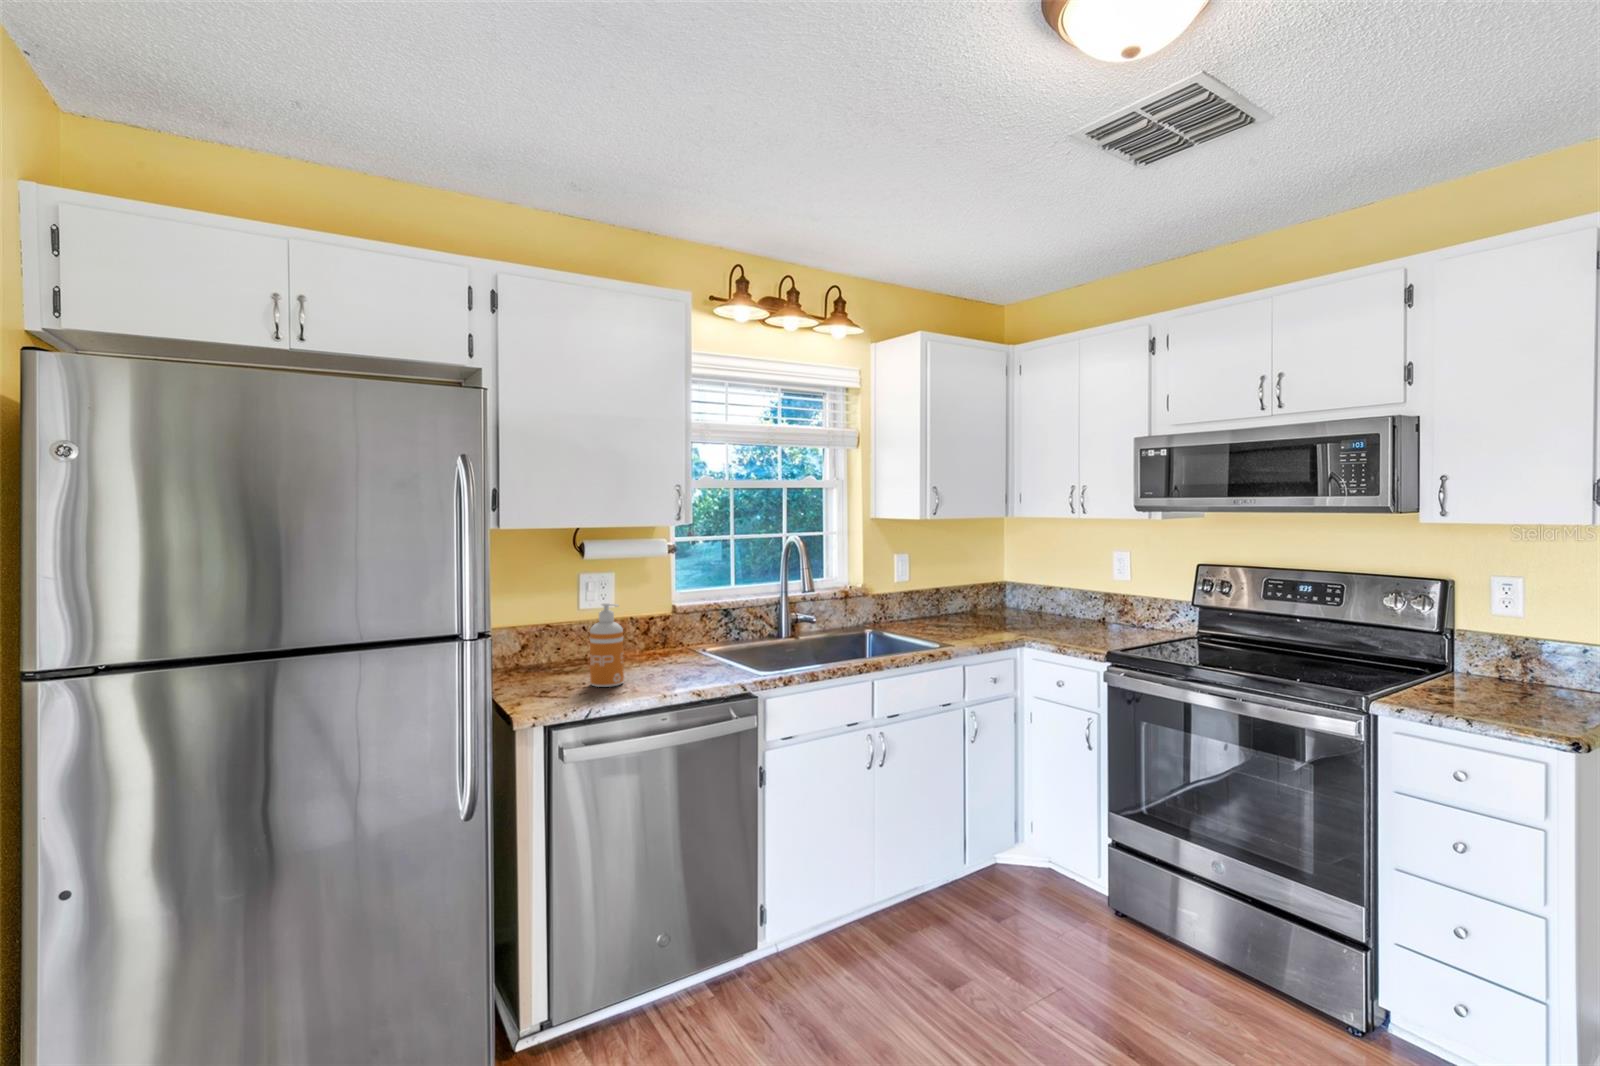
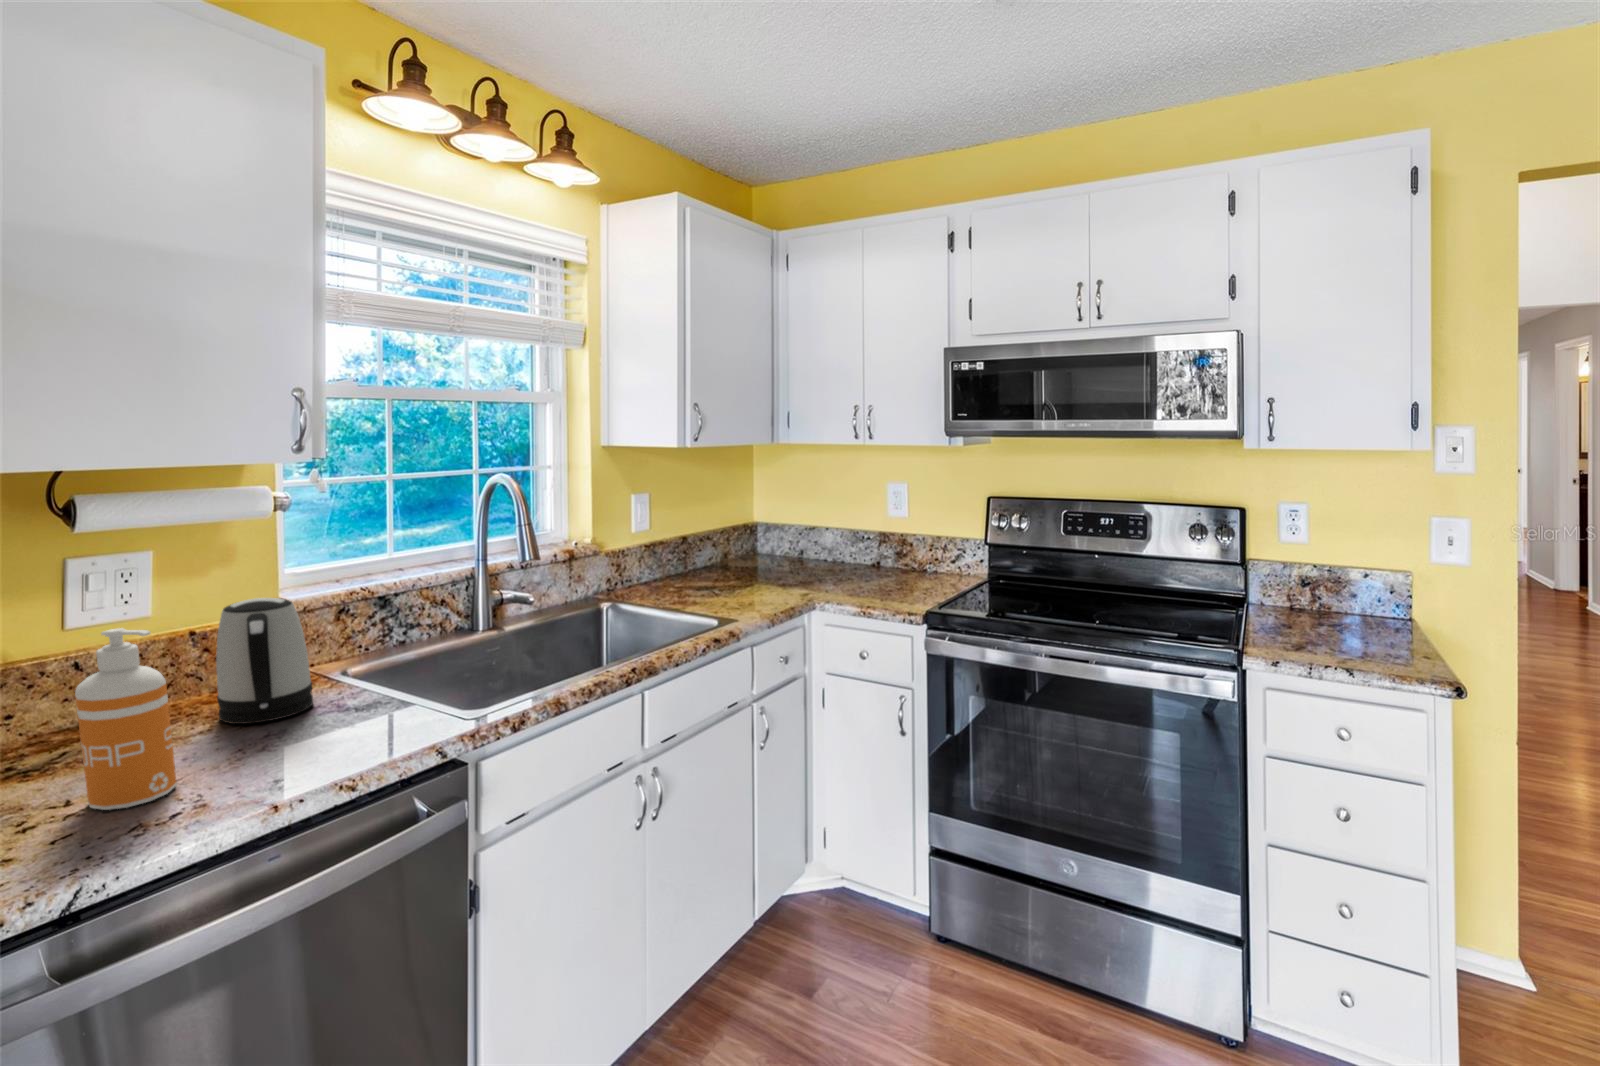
kettle: none [642,600,685,665] -> present [216,598,313,724]

